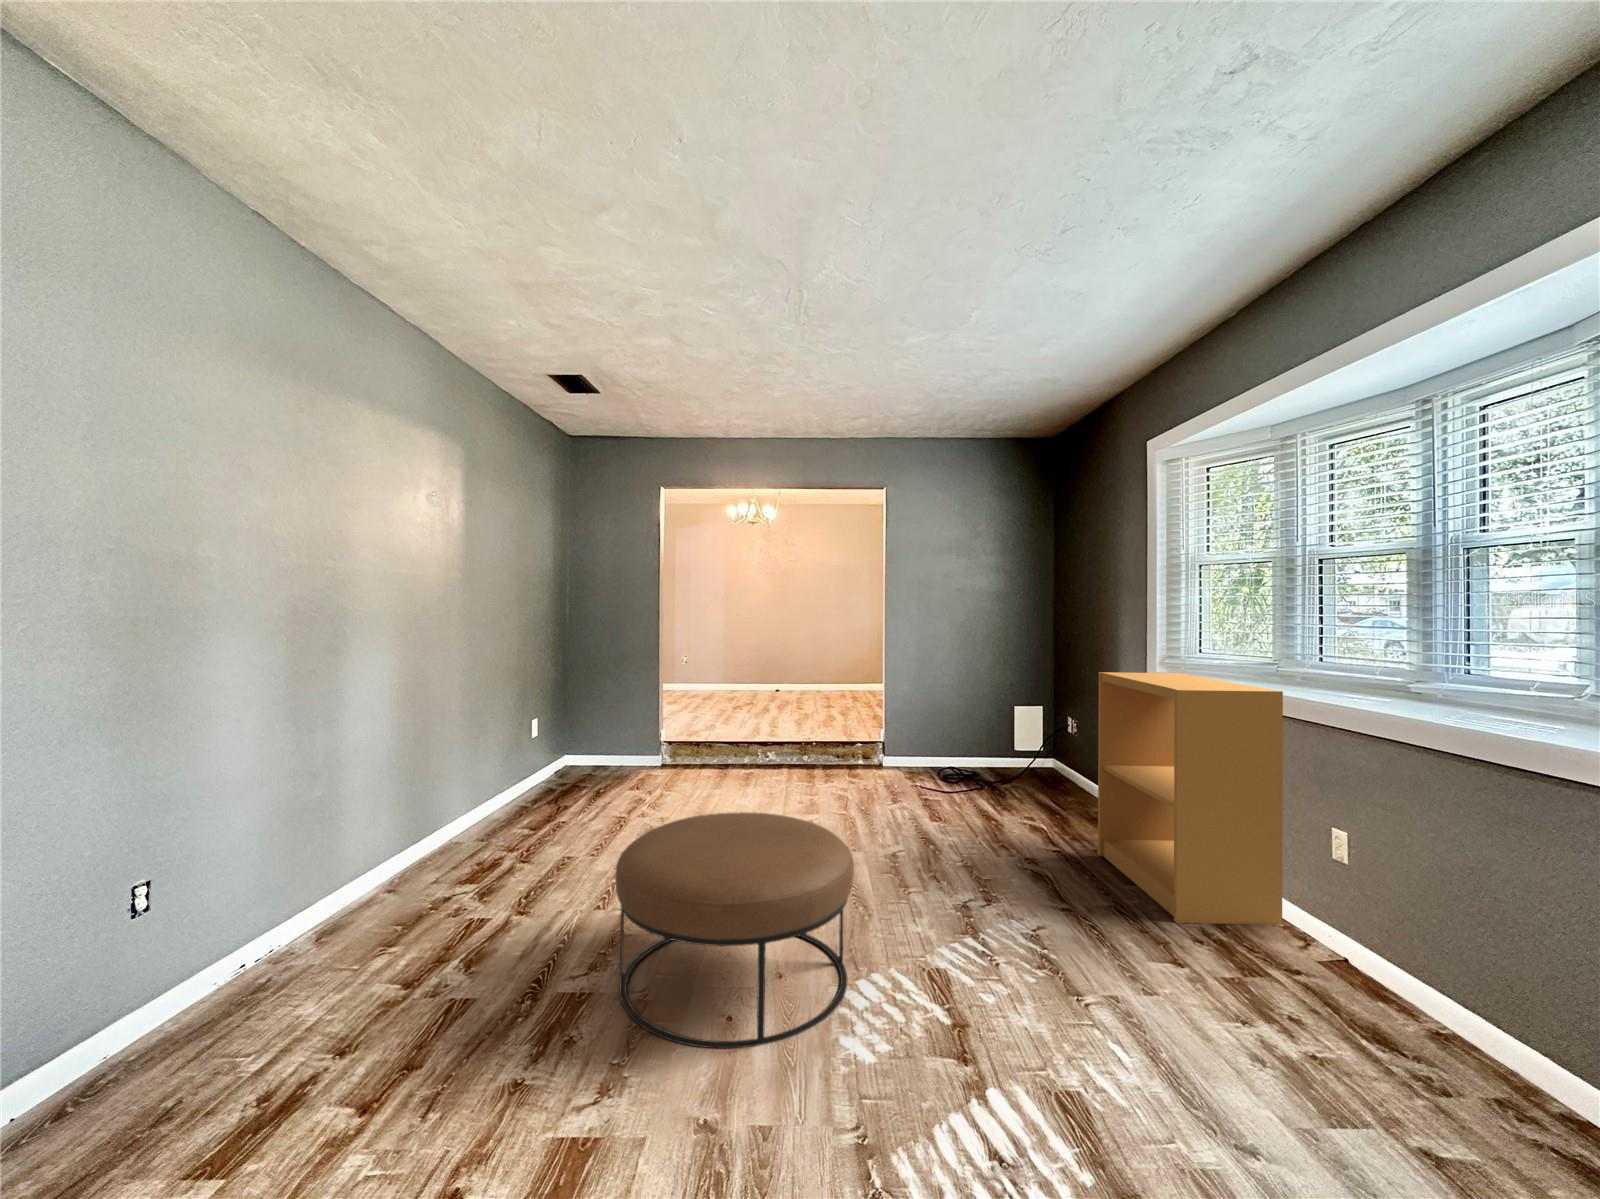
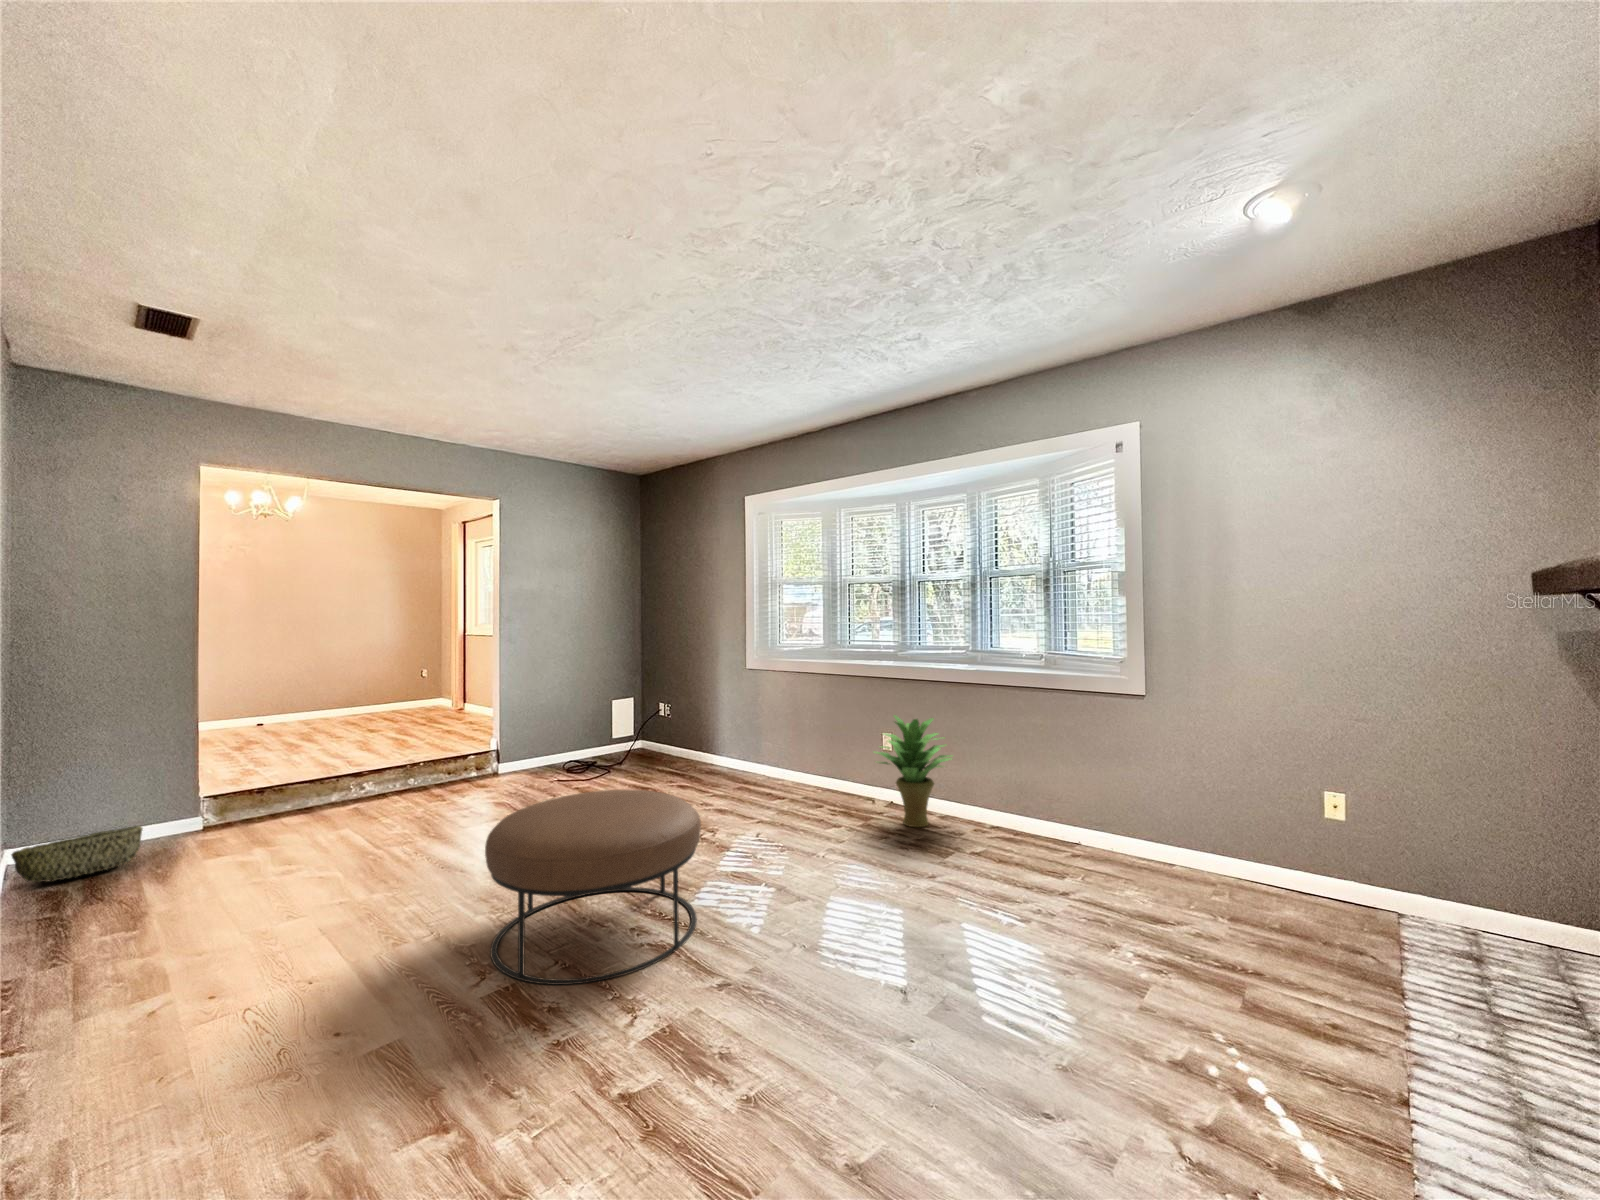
bookshelf: present [1098,672,1283,924] -> none [733,657,853,809]
woven basket: none [540,755,609,784] -> present [11,826,143,882]
potted plant: none [1256,807,1457,1041] -> present [876,715,952,827]

